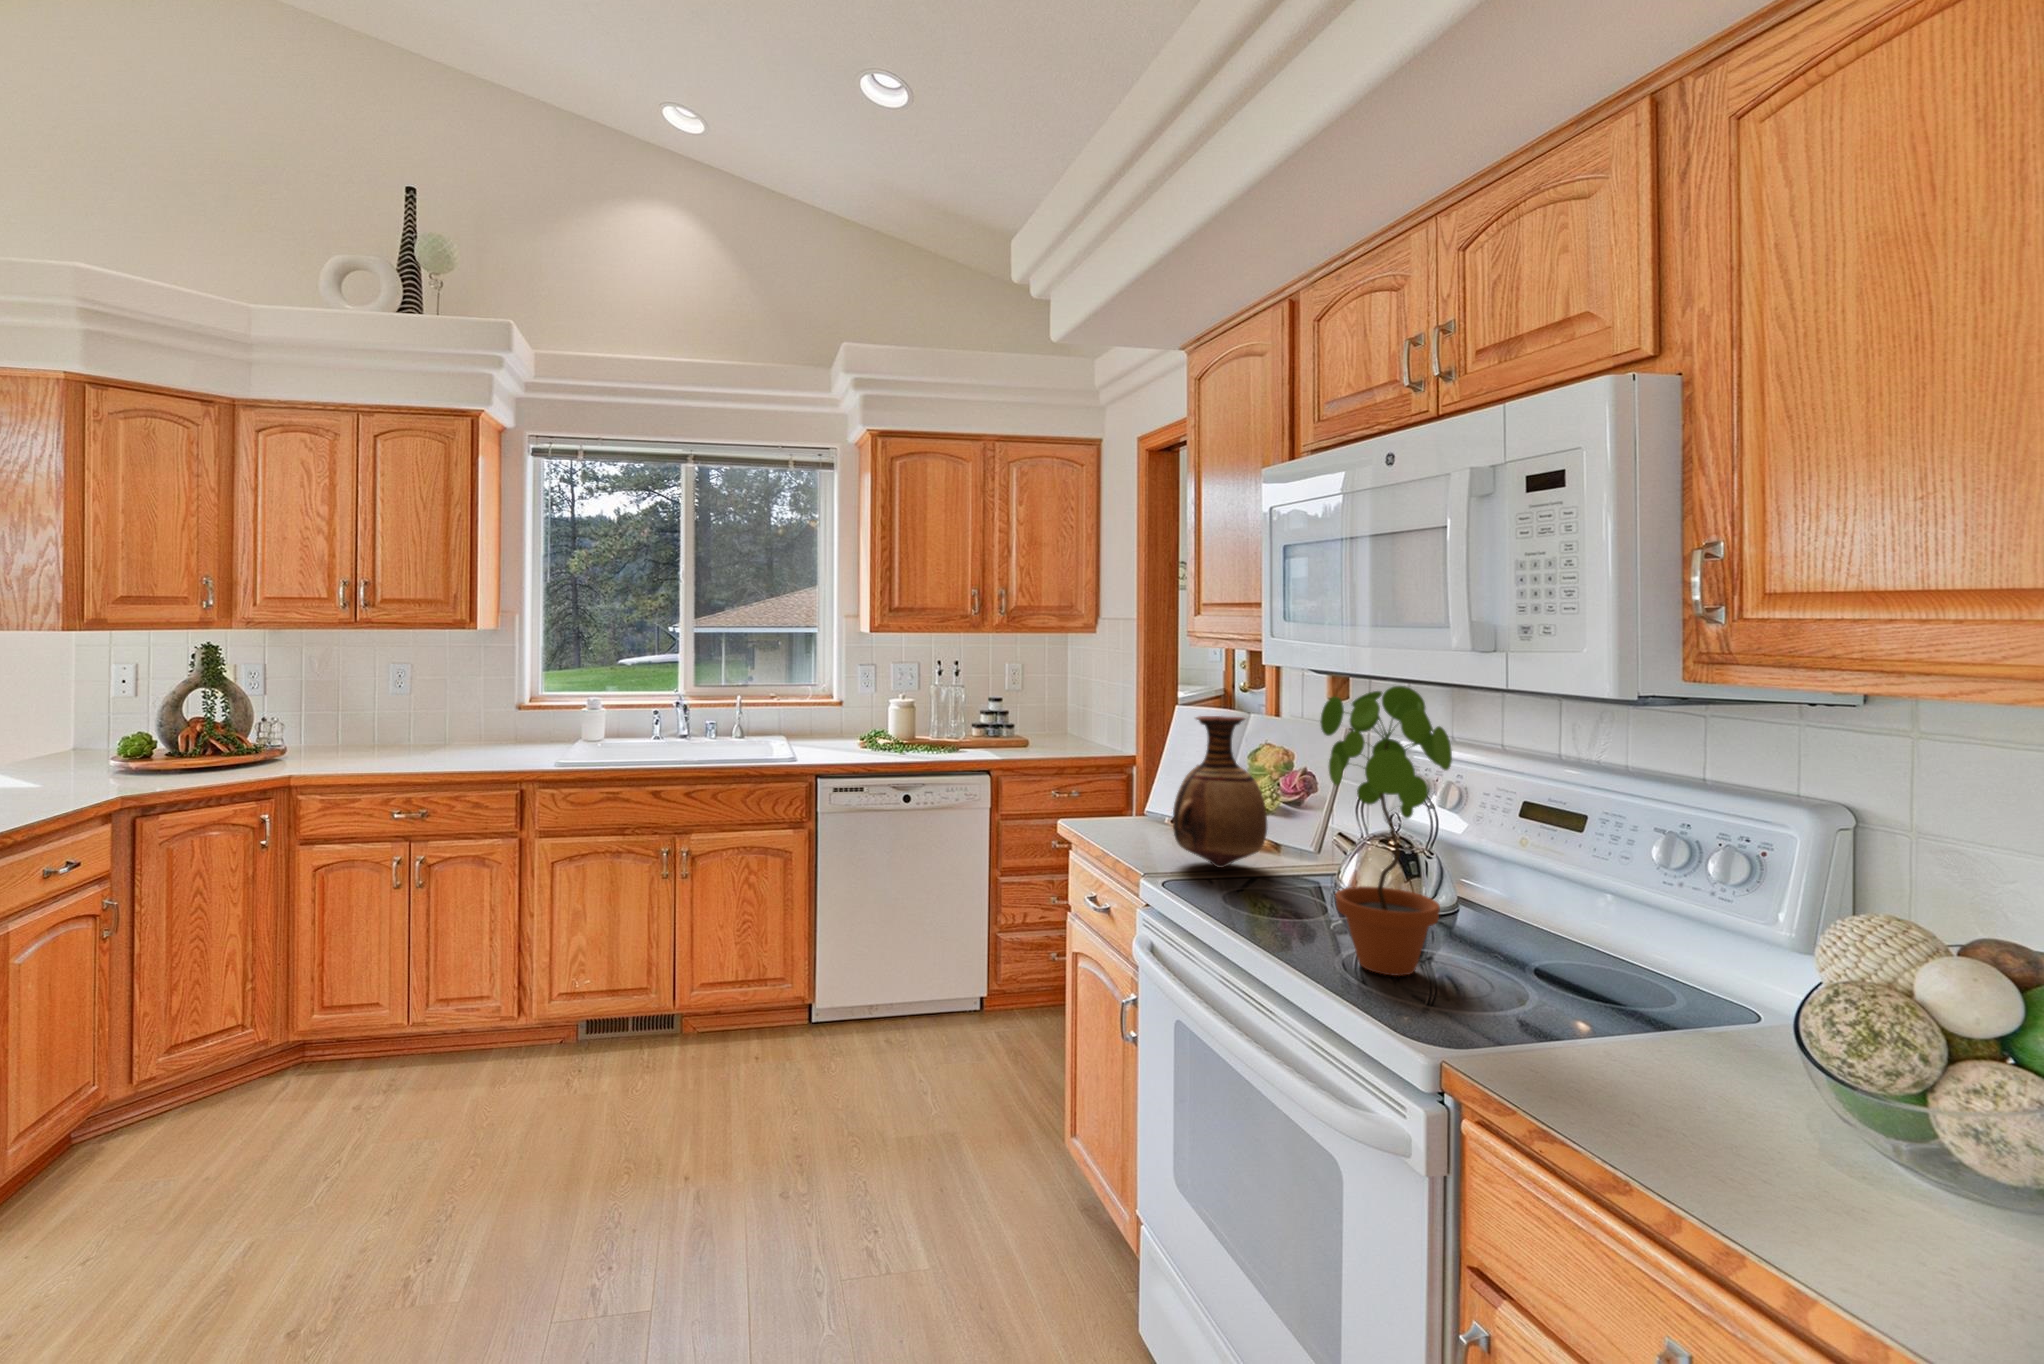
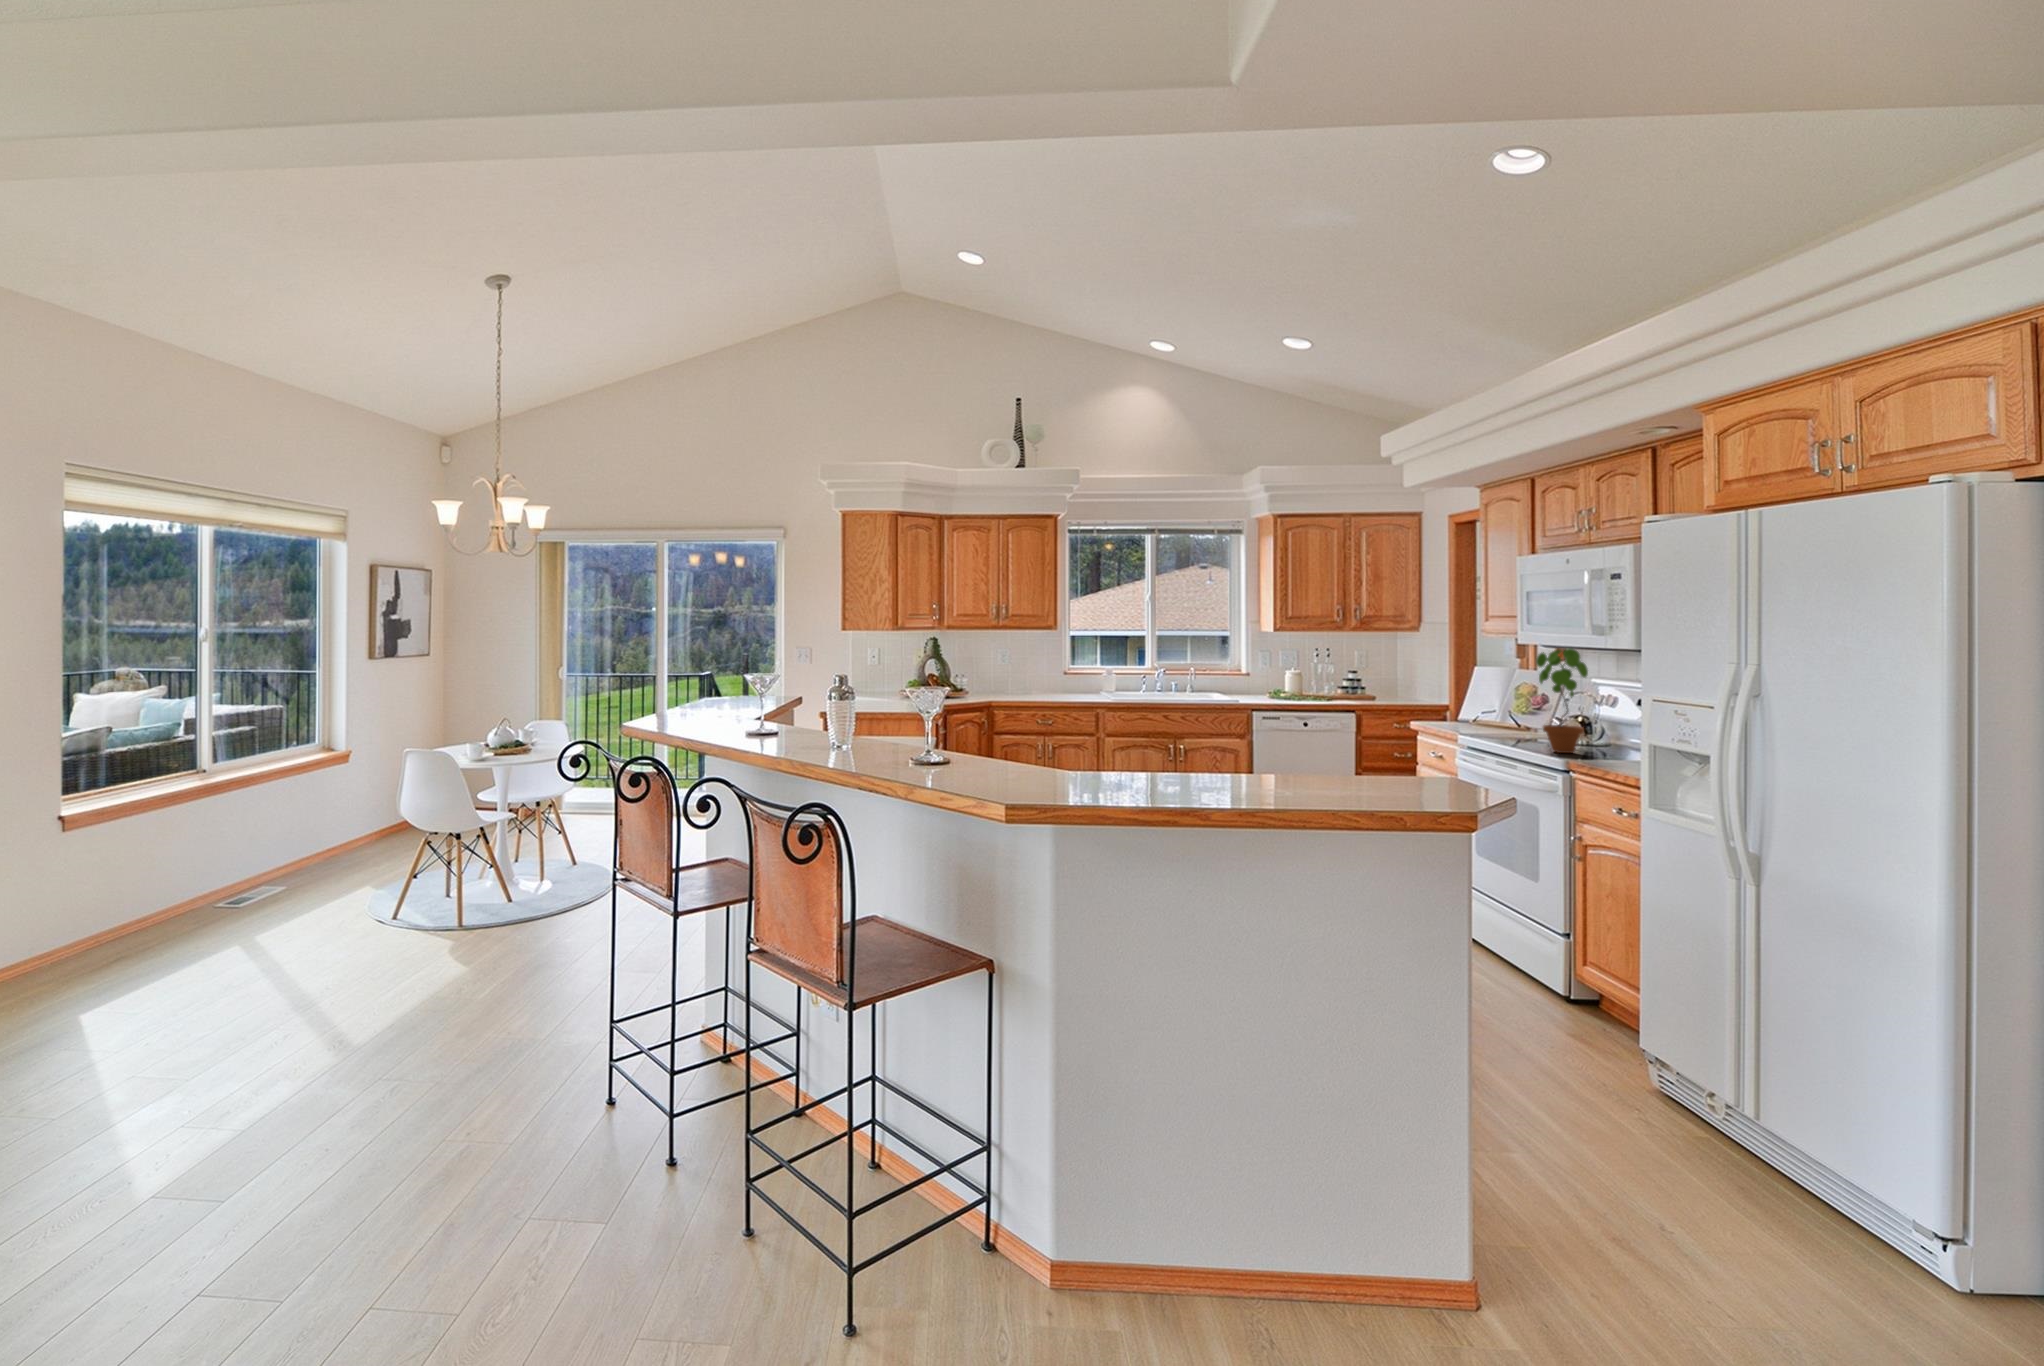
vase: present [1173,716,1267,868] -> none [1474,667,1522,735]

